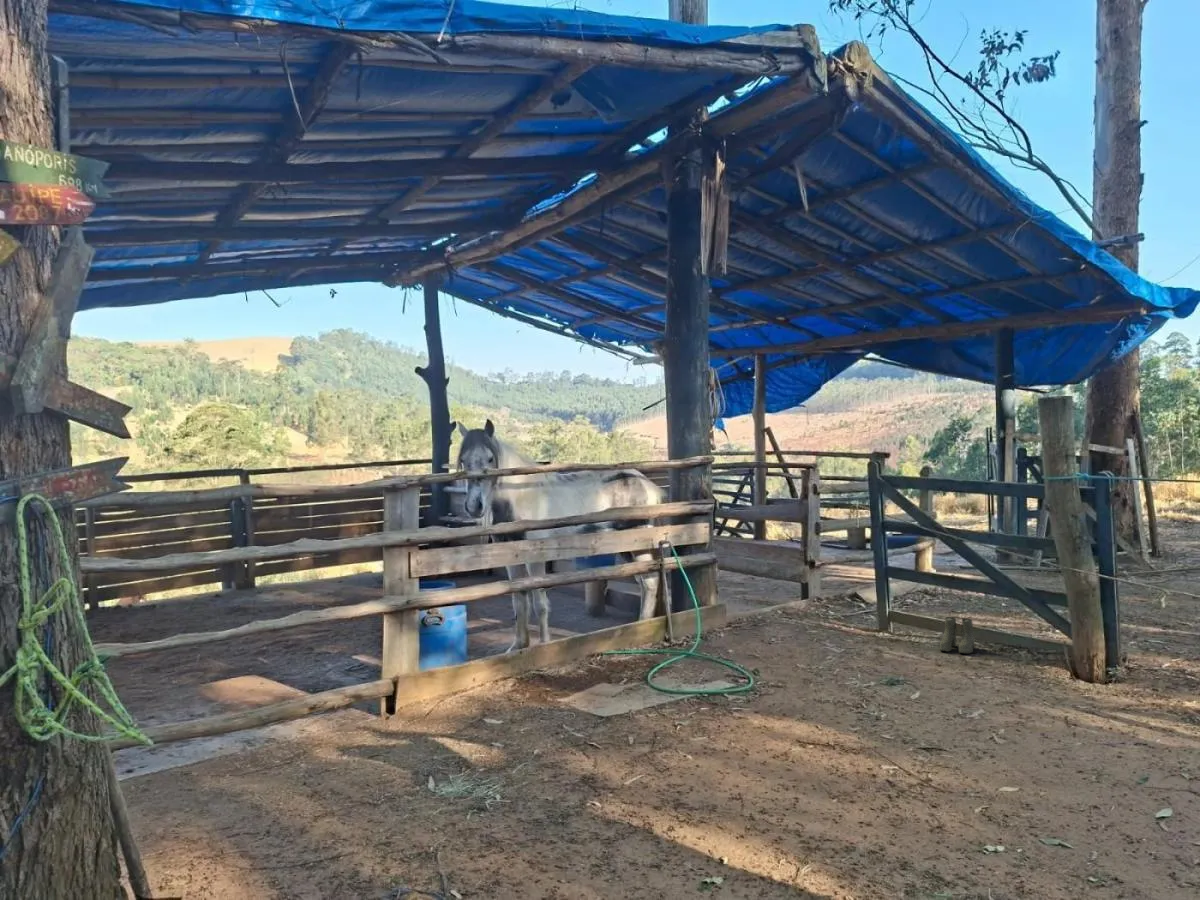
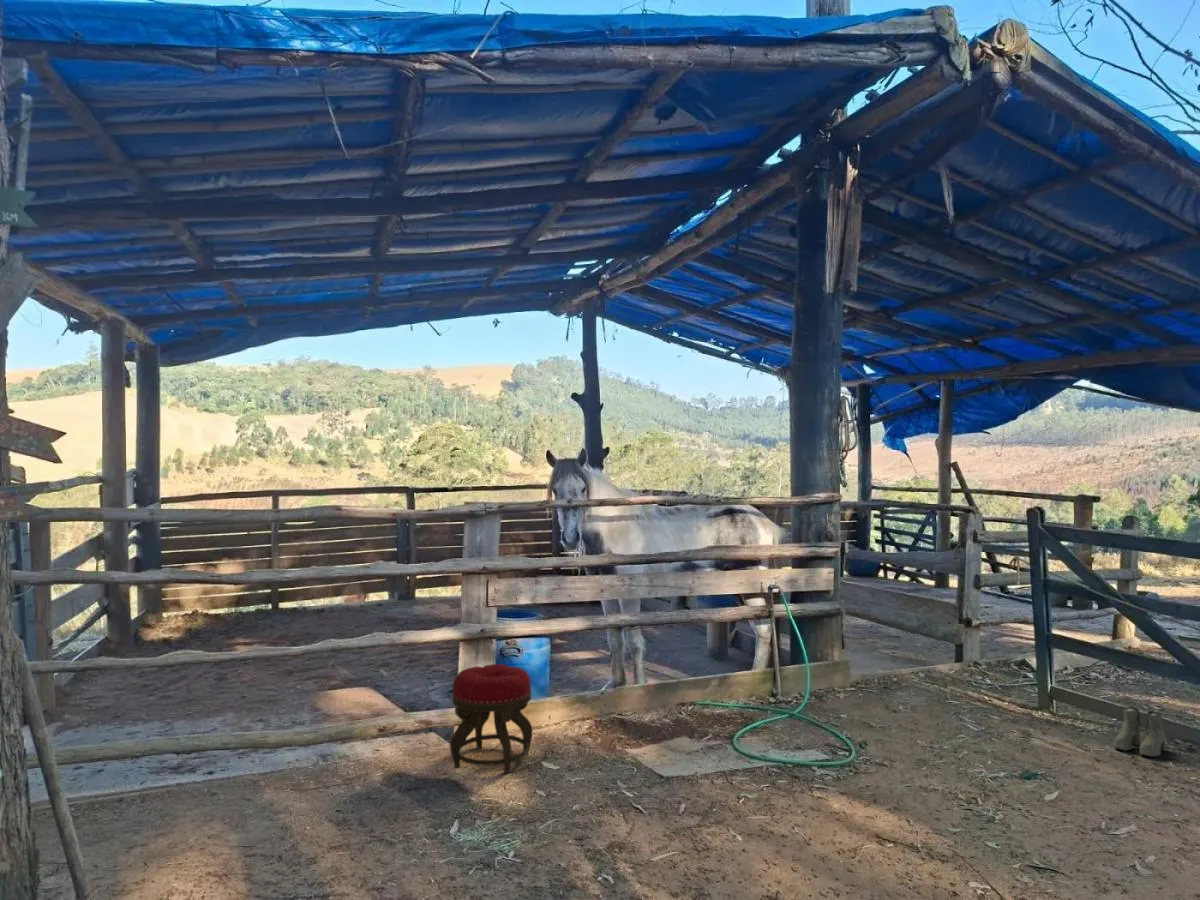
stool: none [390,634,468,737] -> present [450,664,532,773]

